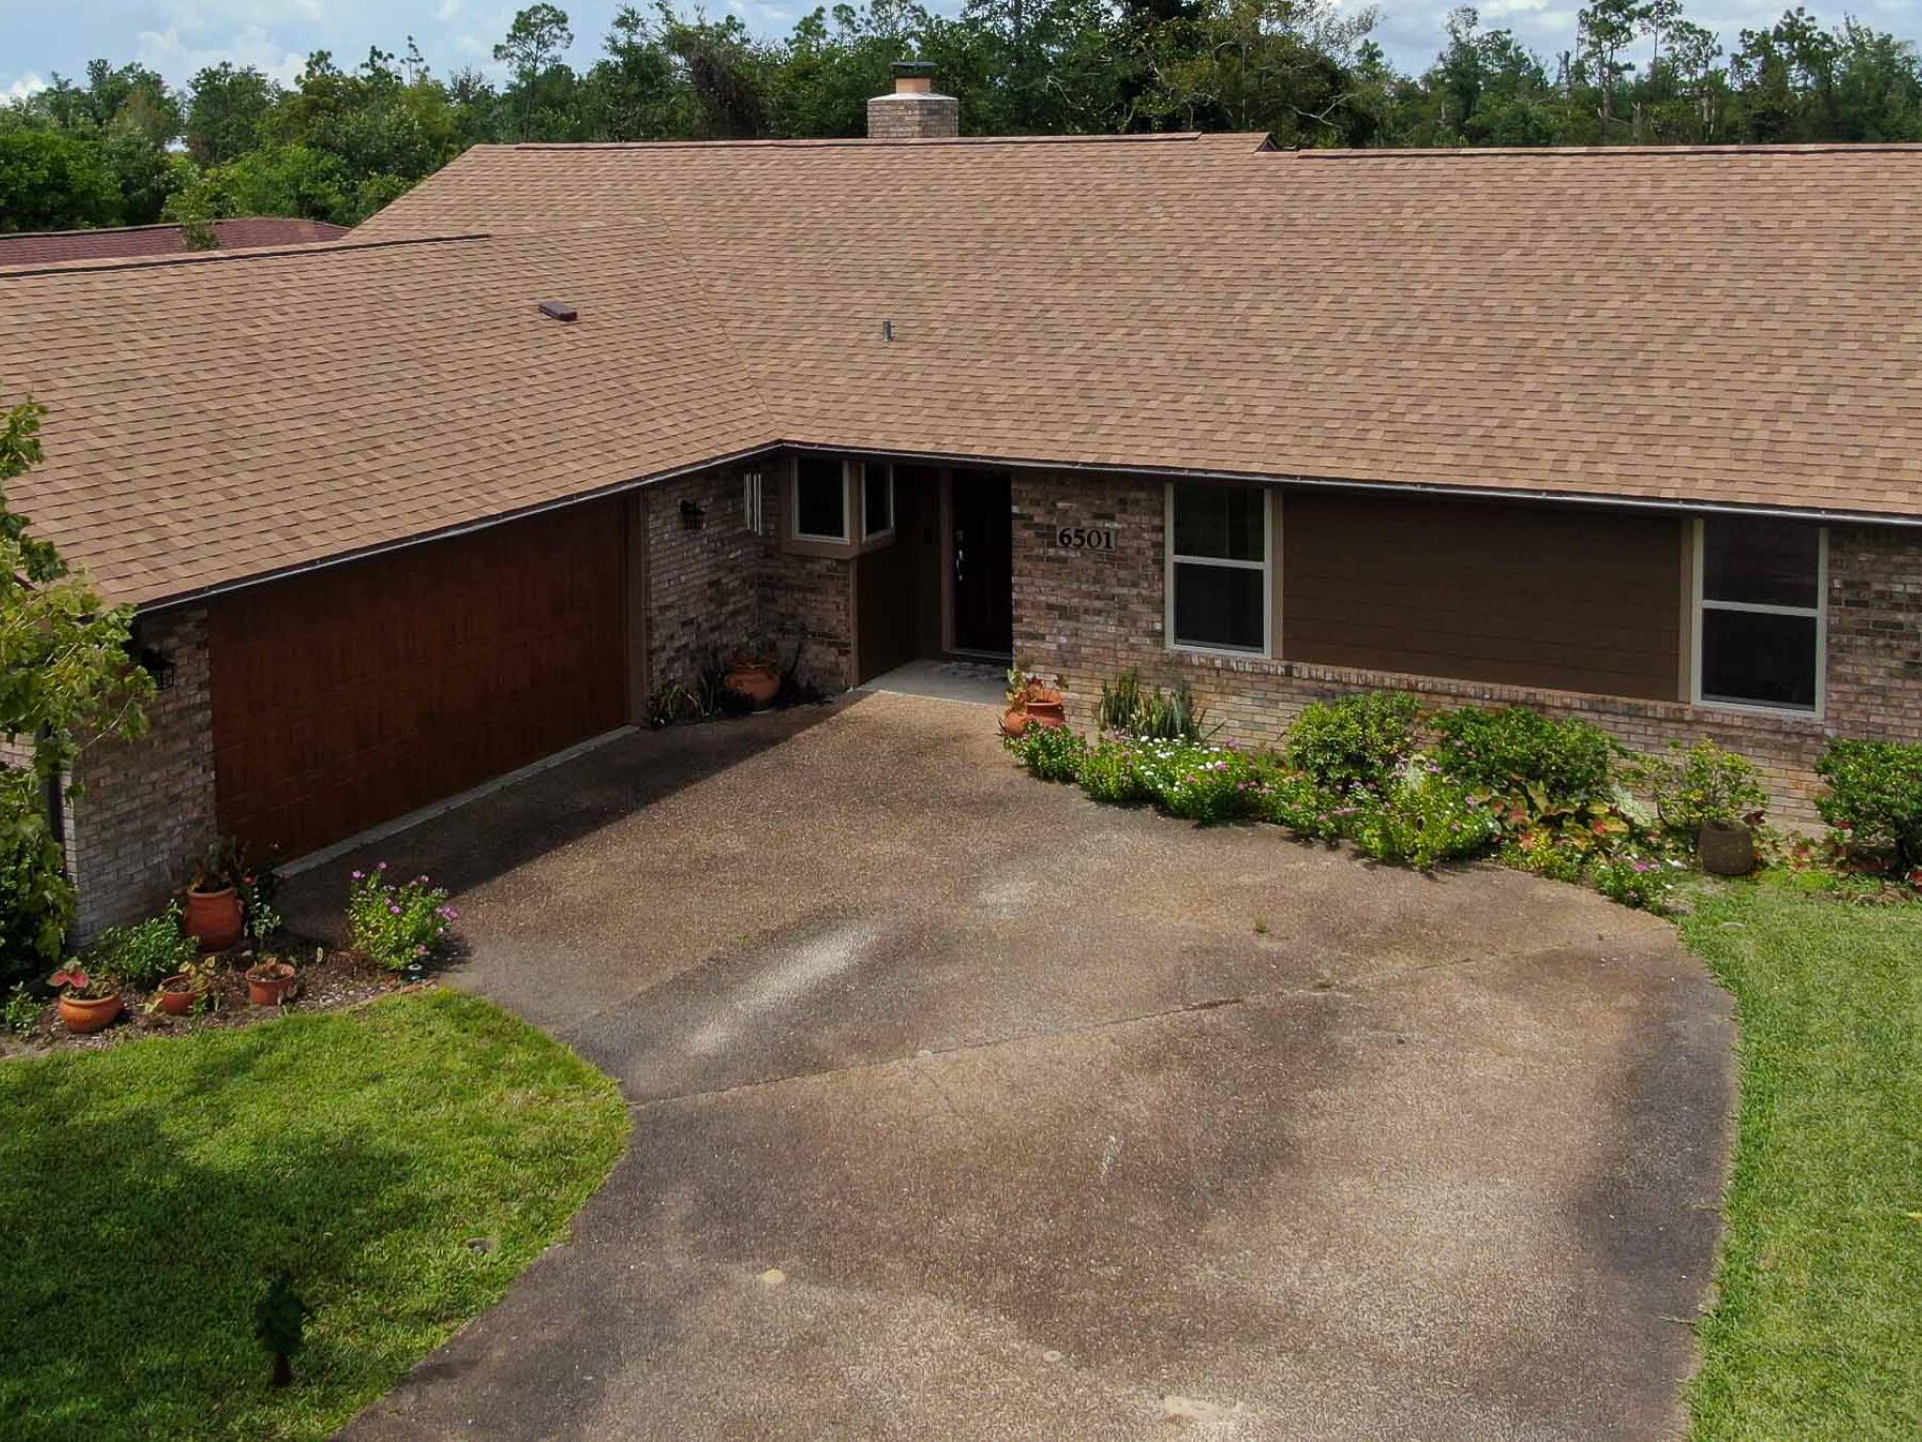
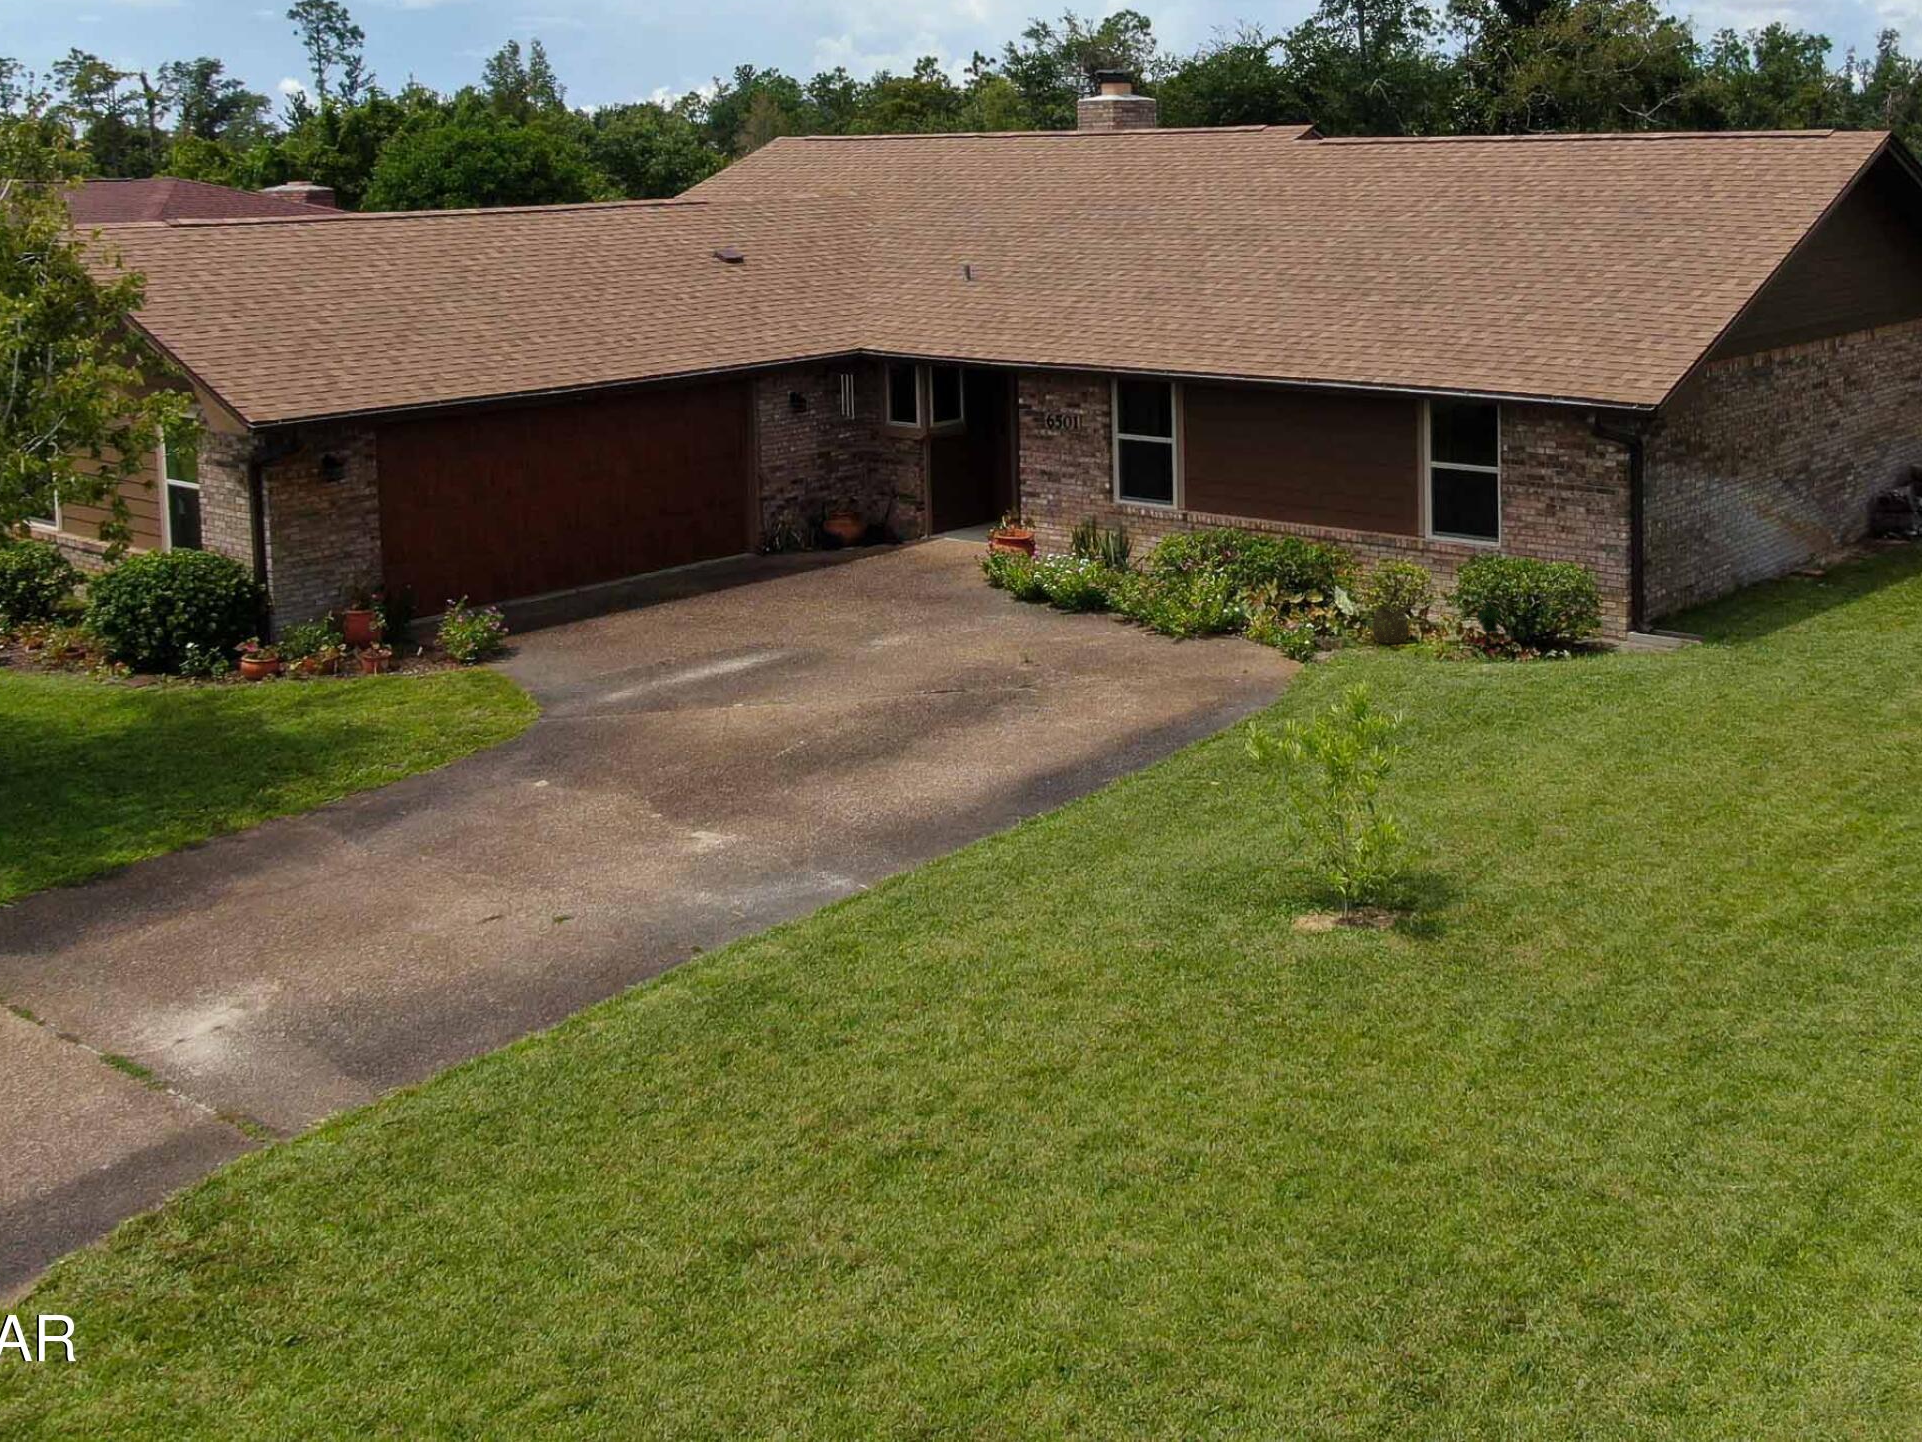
decorative plant: present [252,1269,316,1387] -> present [1477,596,1504,648]

